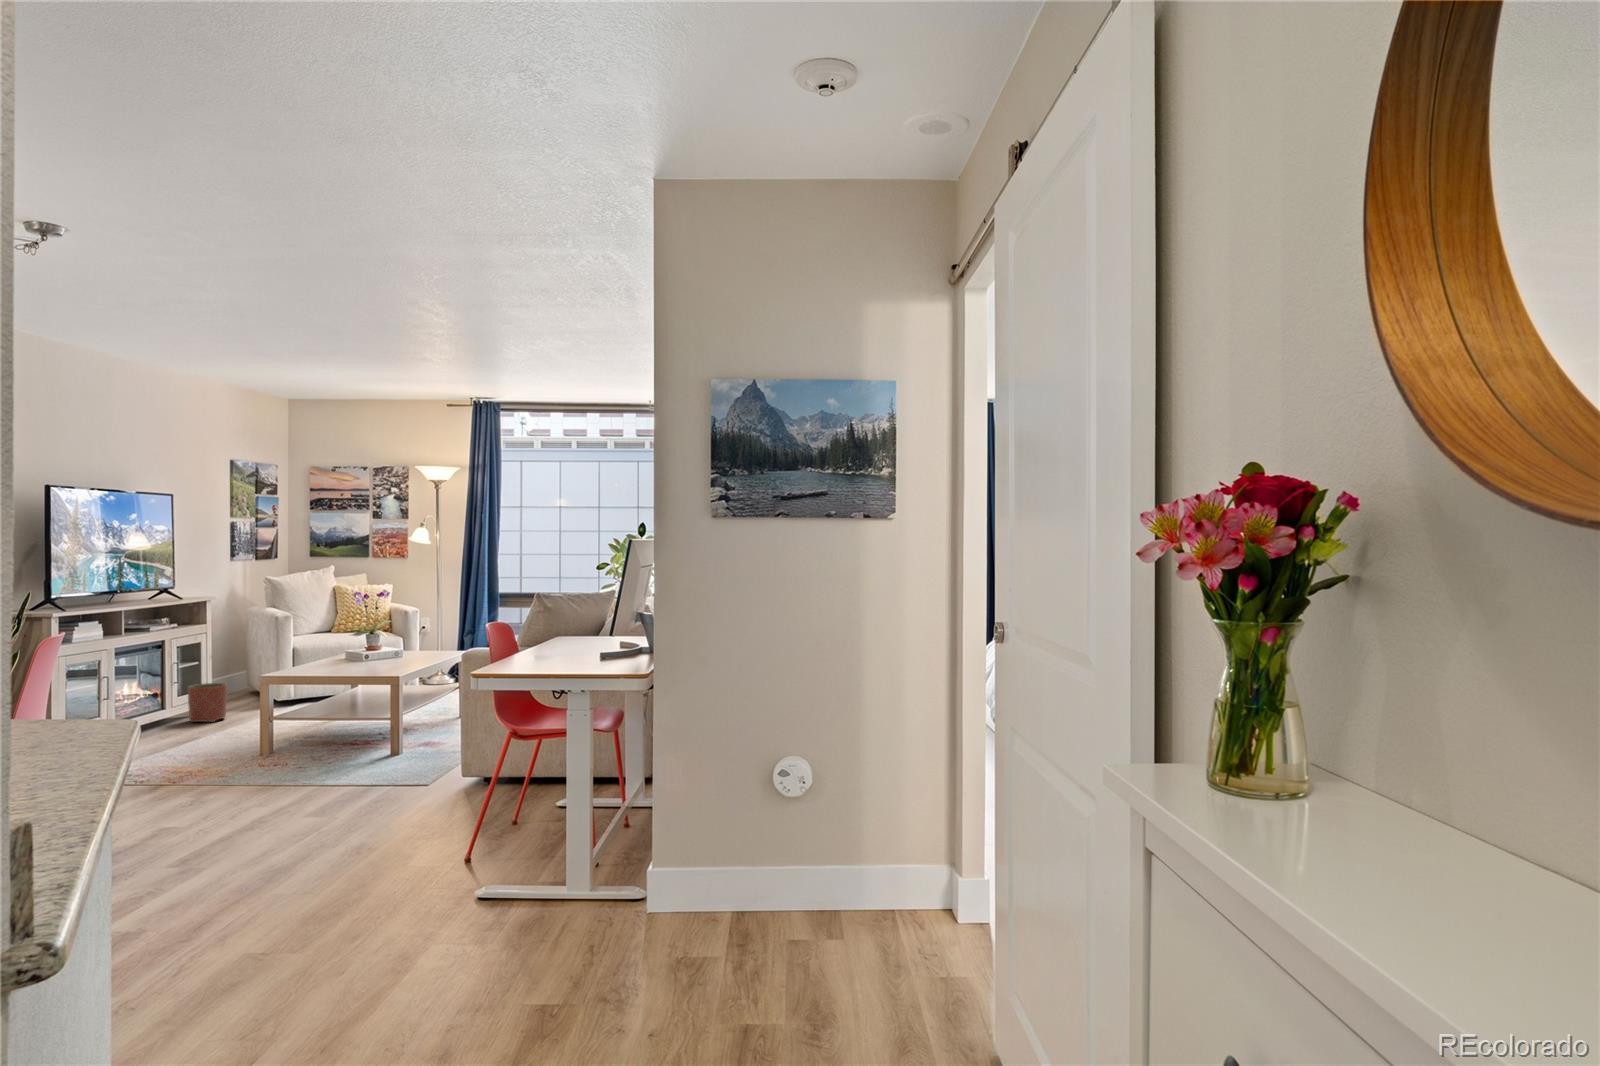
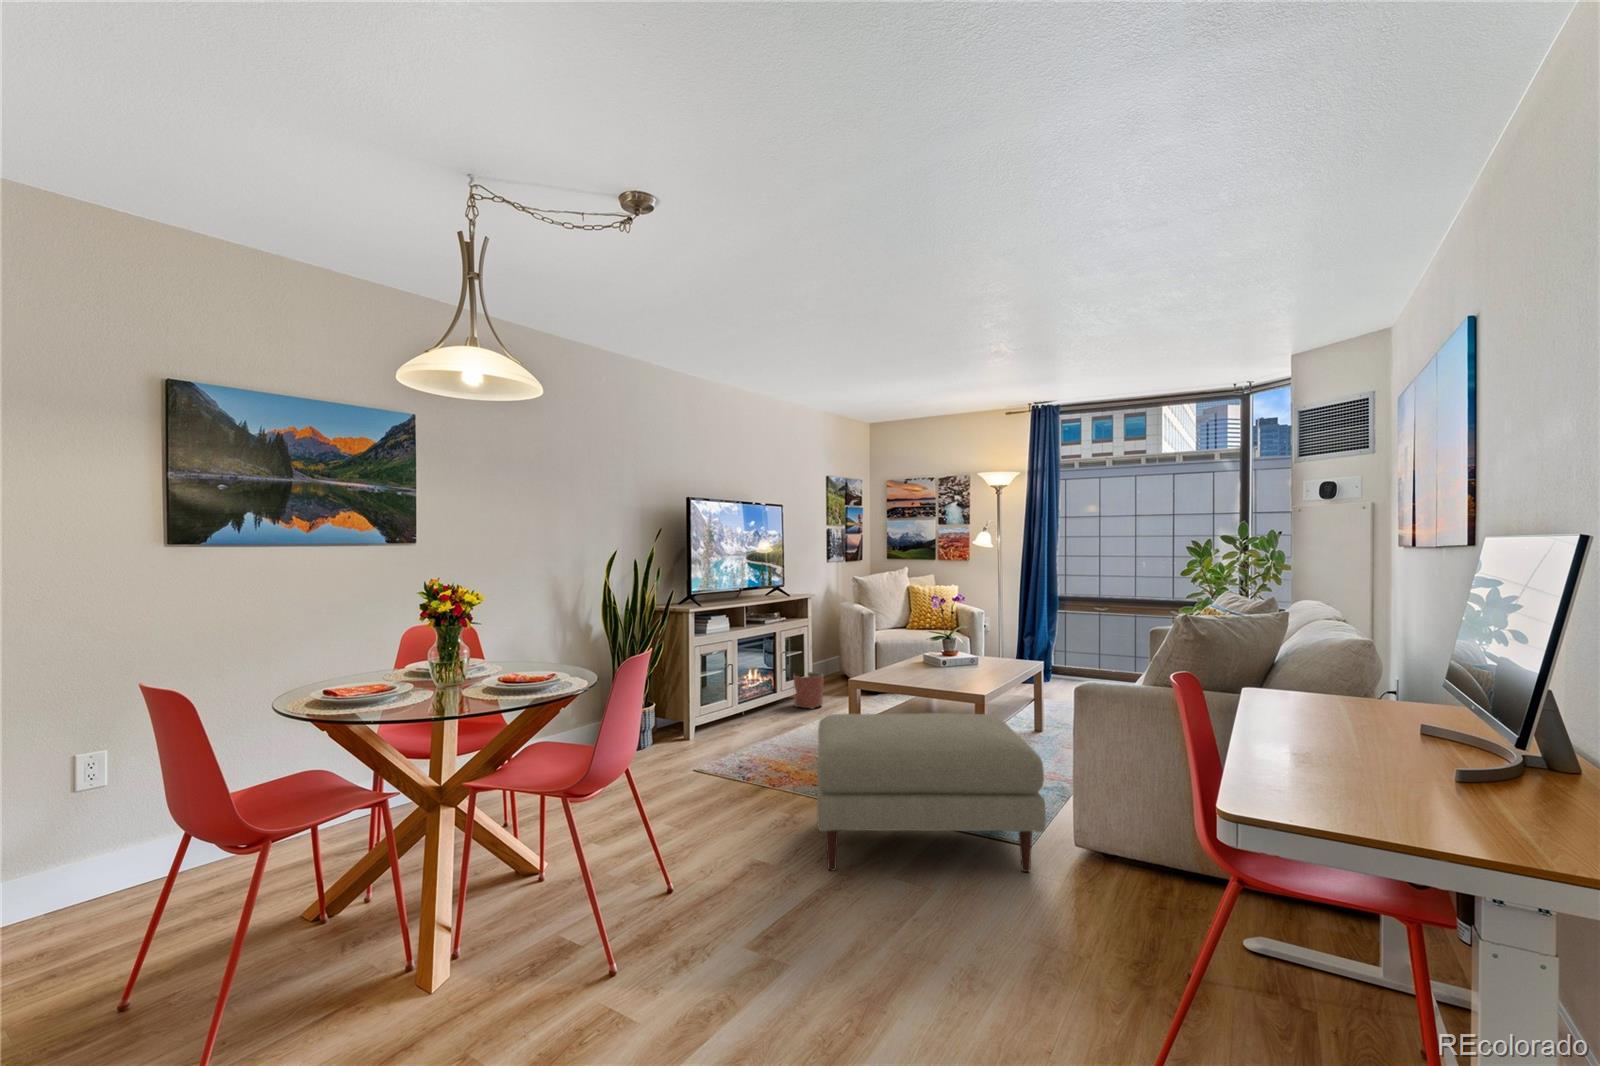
ottoman: none [228,690,433,825] -> present [817,713,1046,872]

